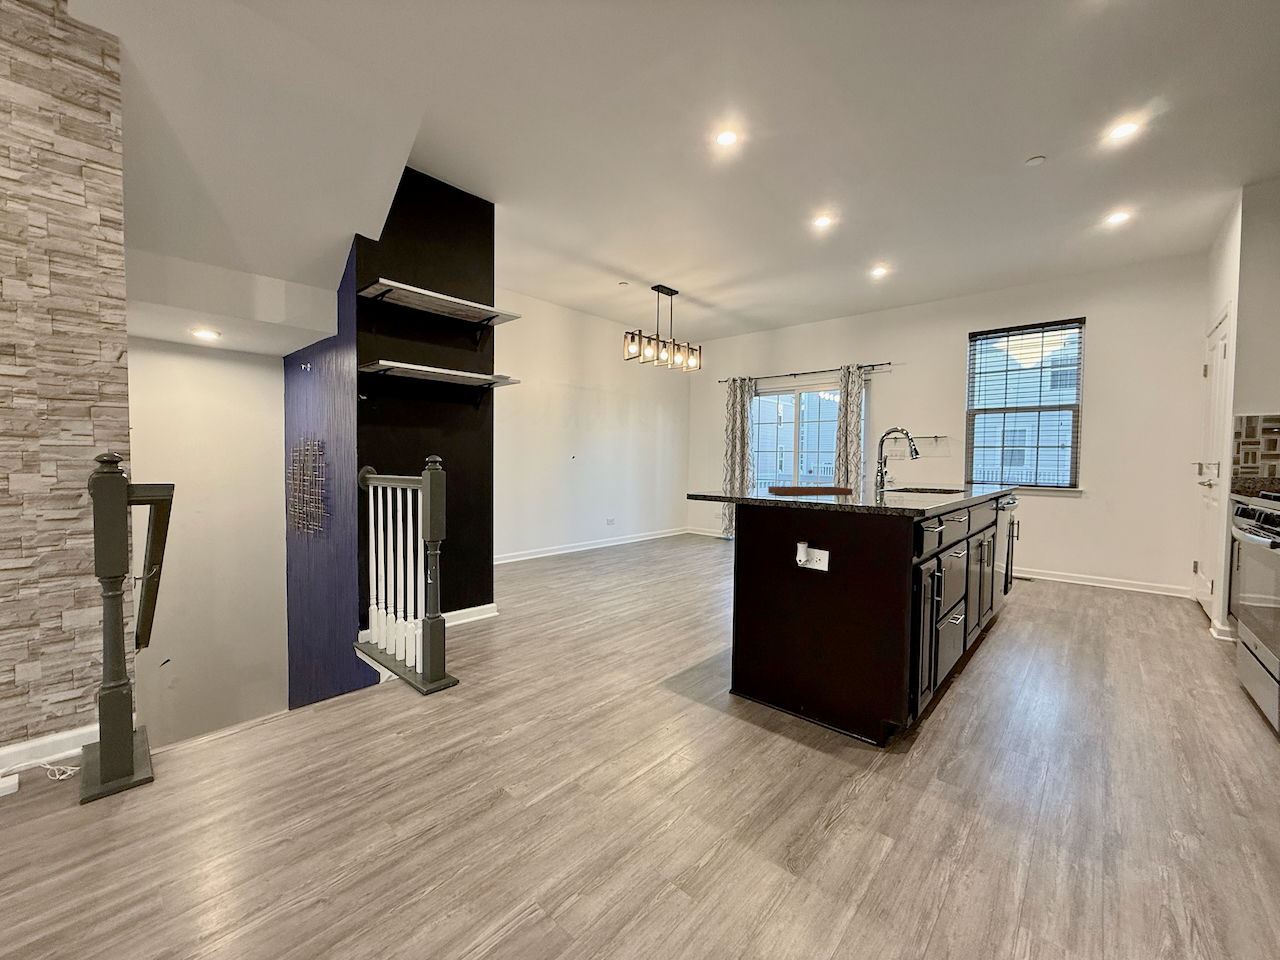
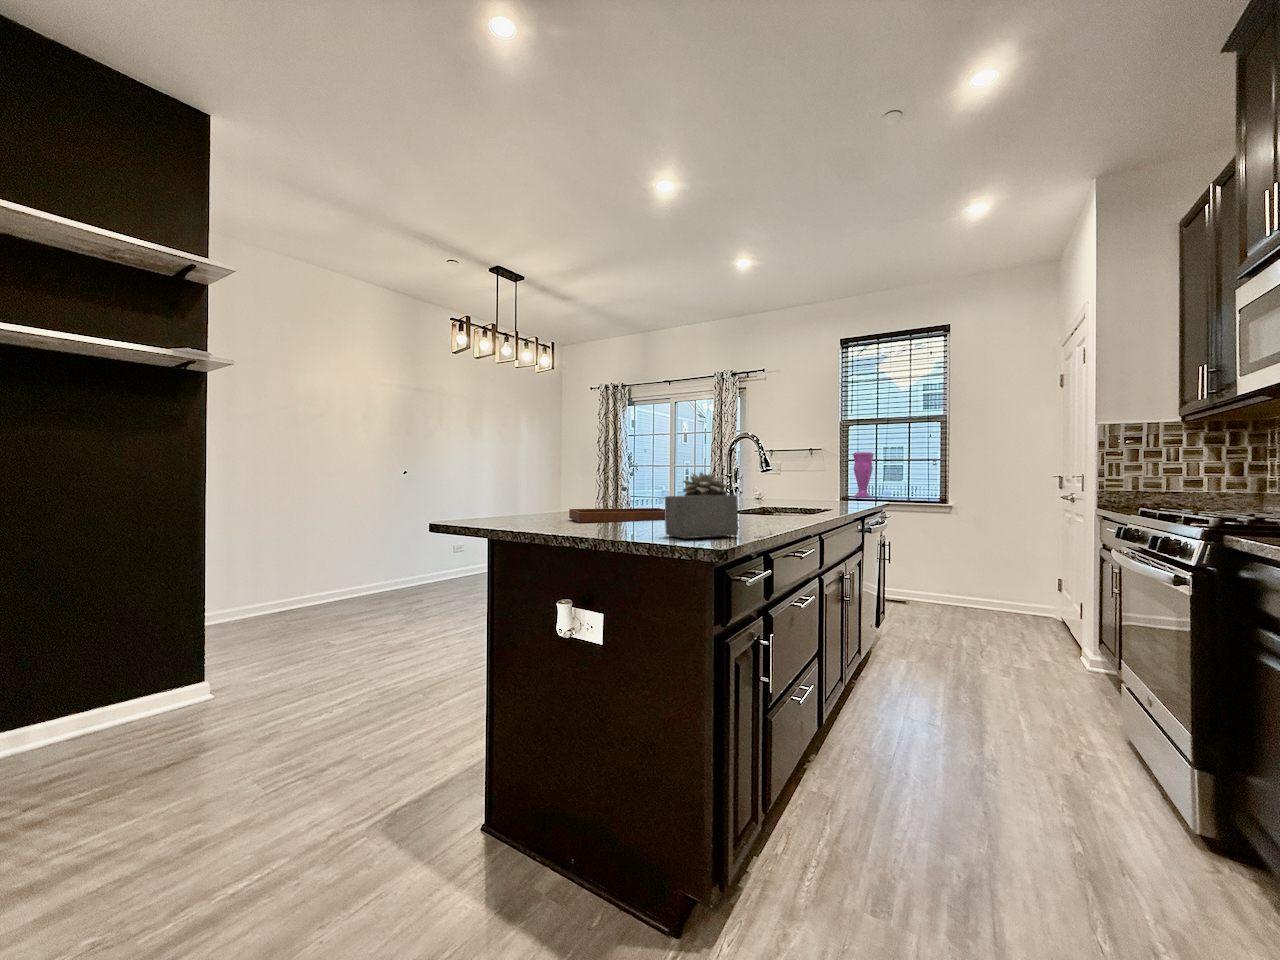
vase: none [981,441,1005,482] -> present [853,452,874,497]
succulent plant: none [870,459,925,502] -> present [665,472,738,538]

